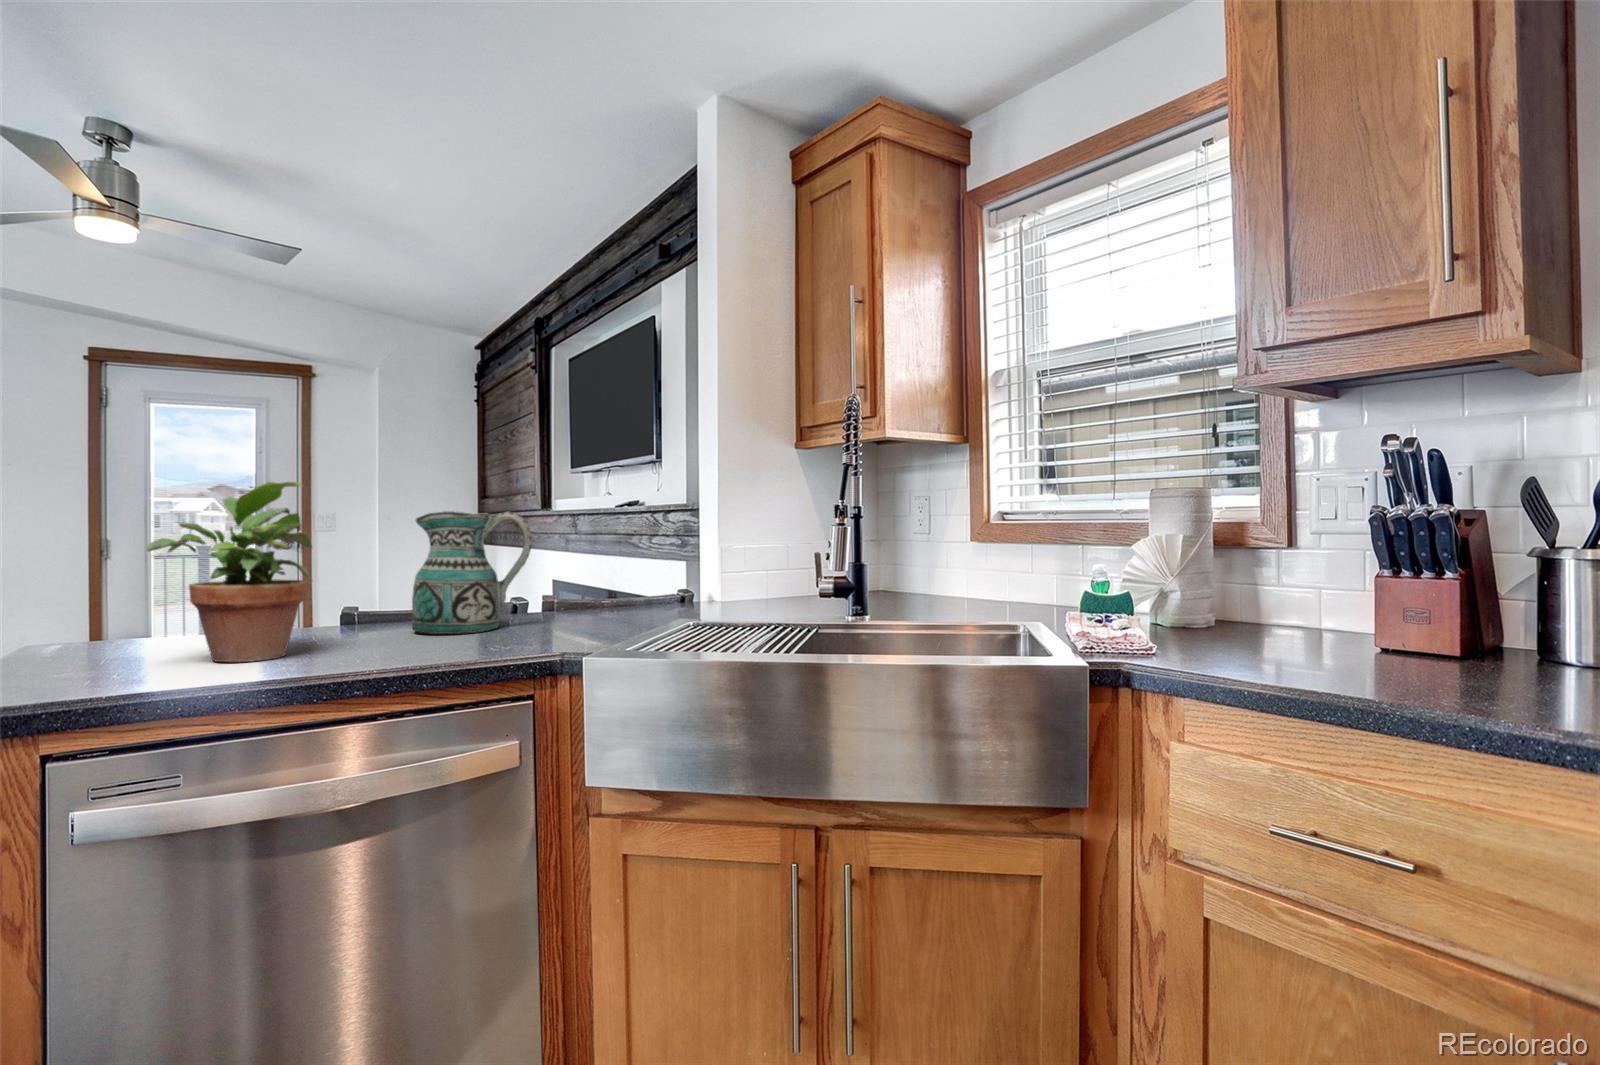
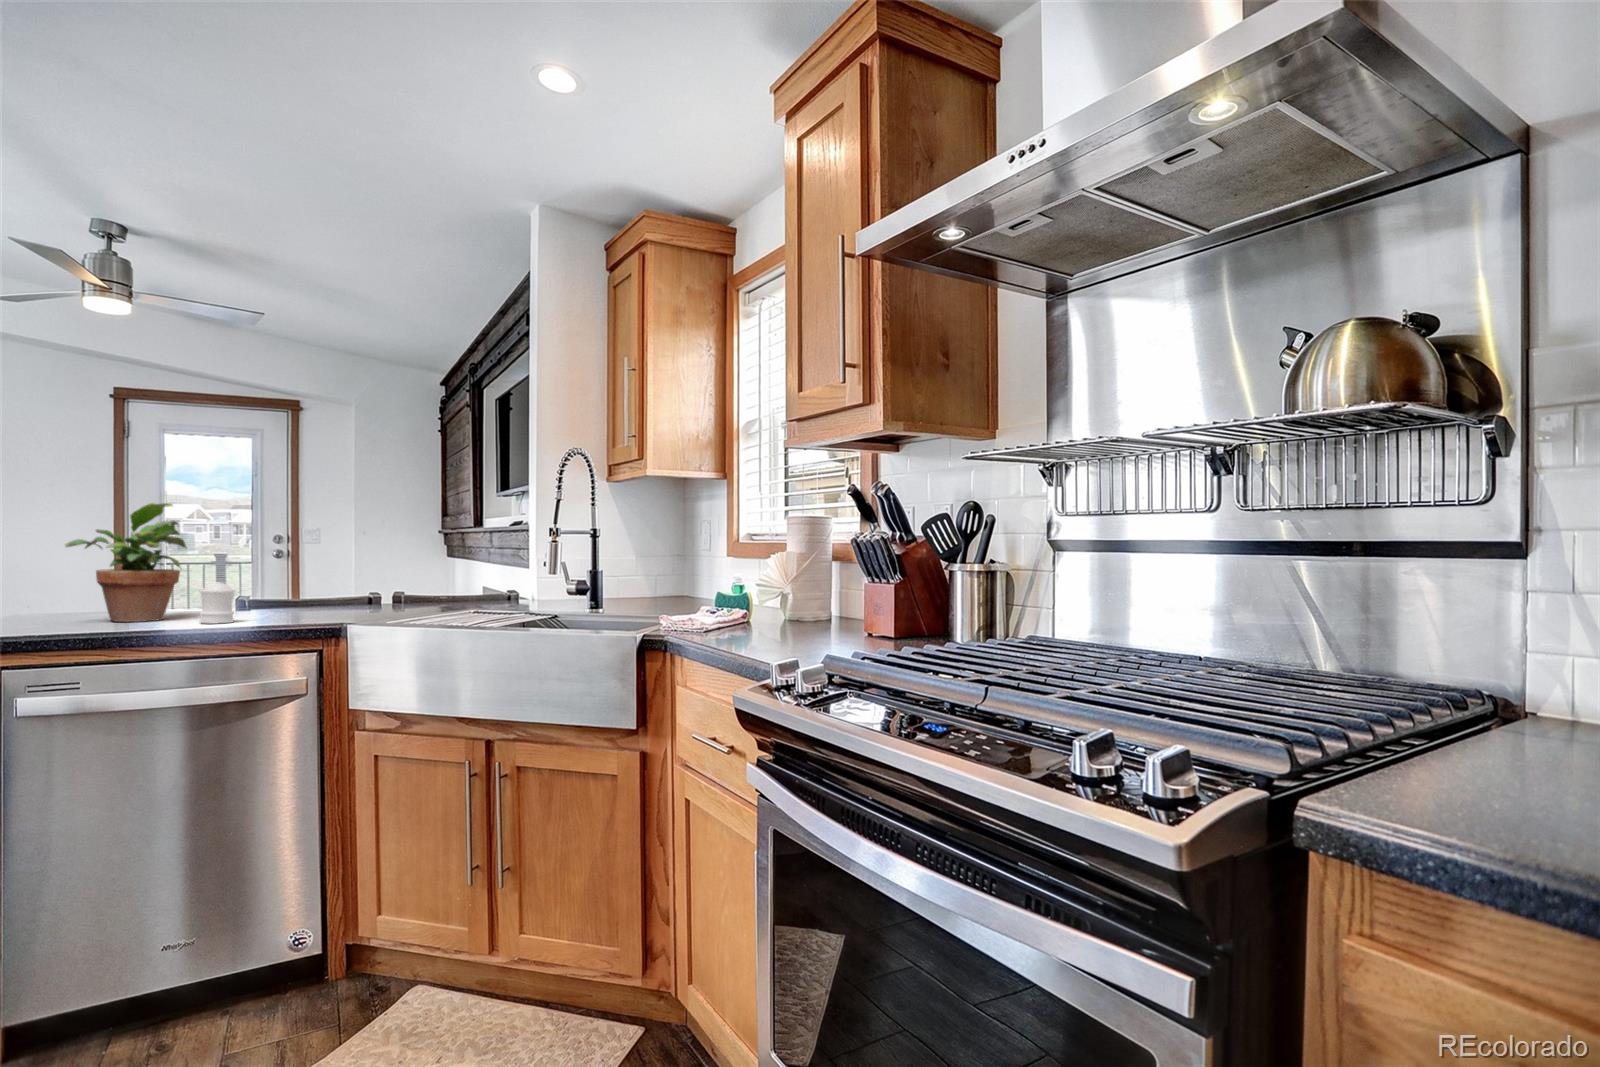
ceramic pitcher: present [412,511,532,634] -> none [270,525,363,611]
salt shaker: none [354,599,404,663] -> present [200,582,235,623]

